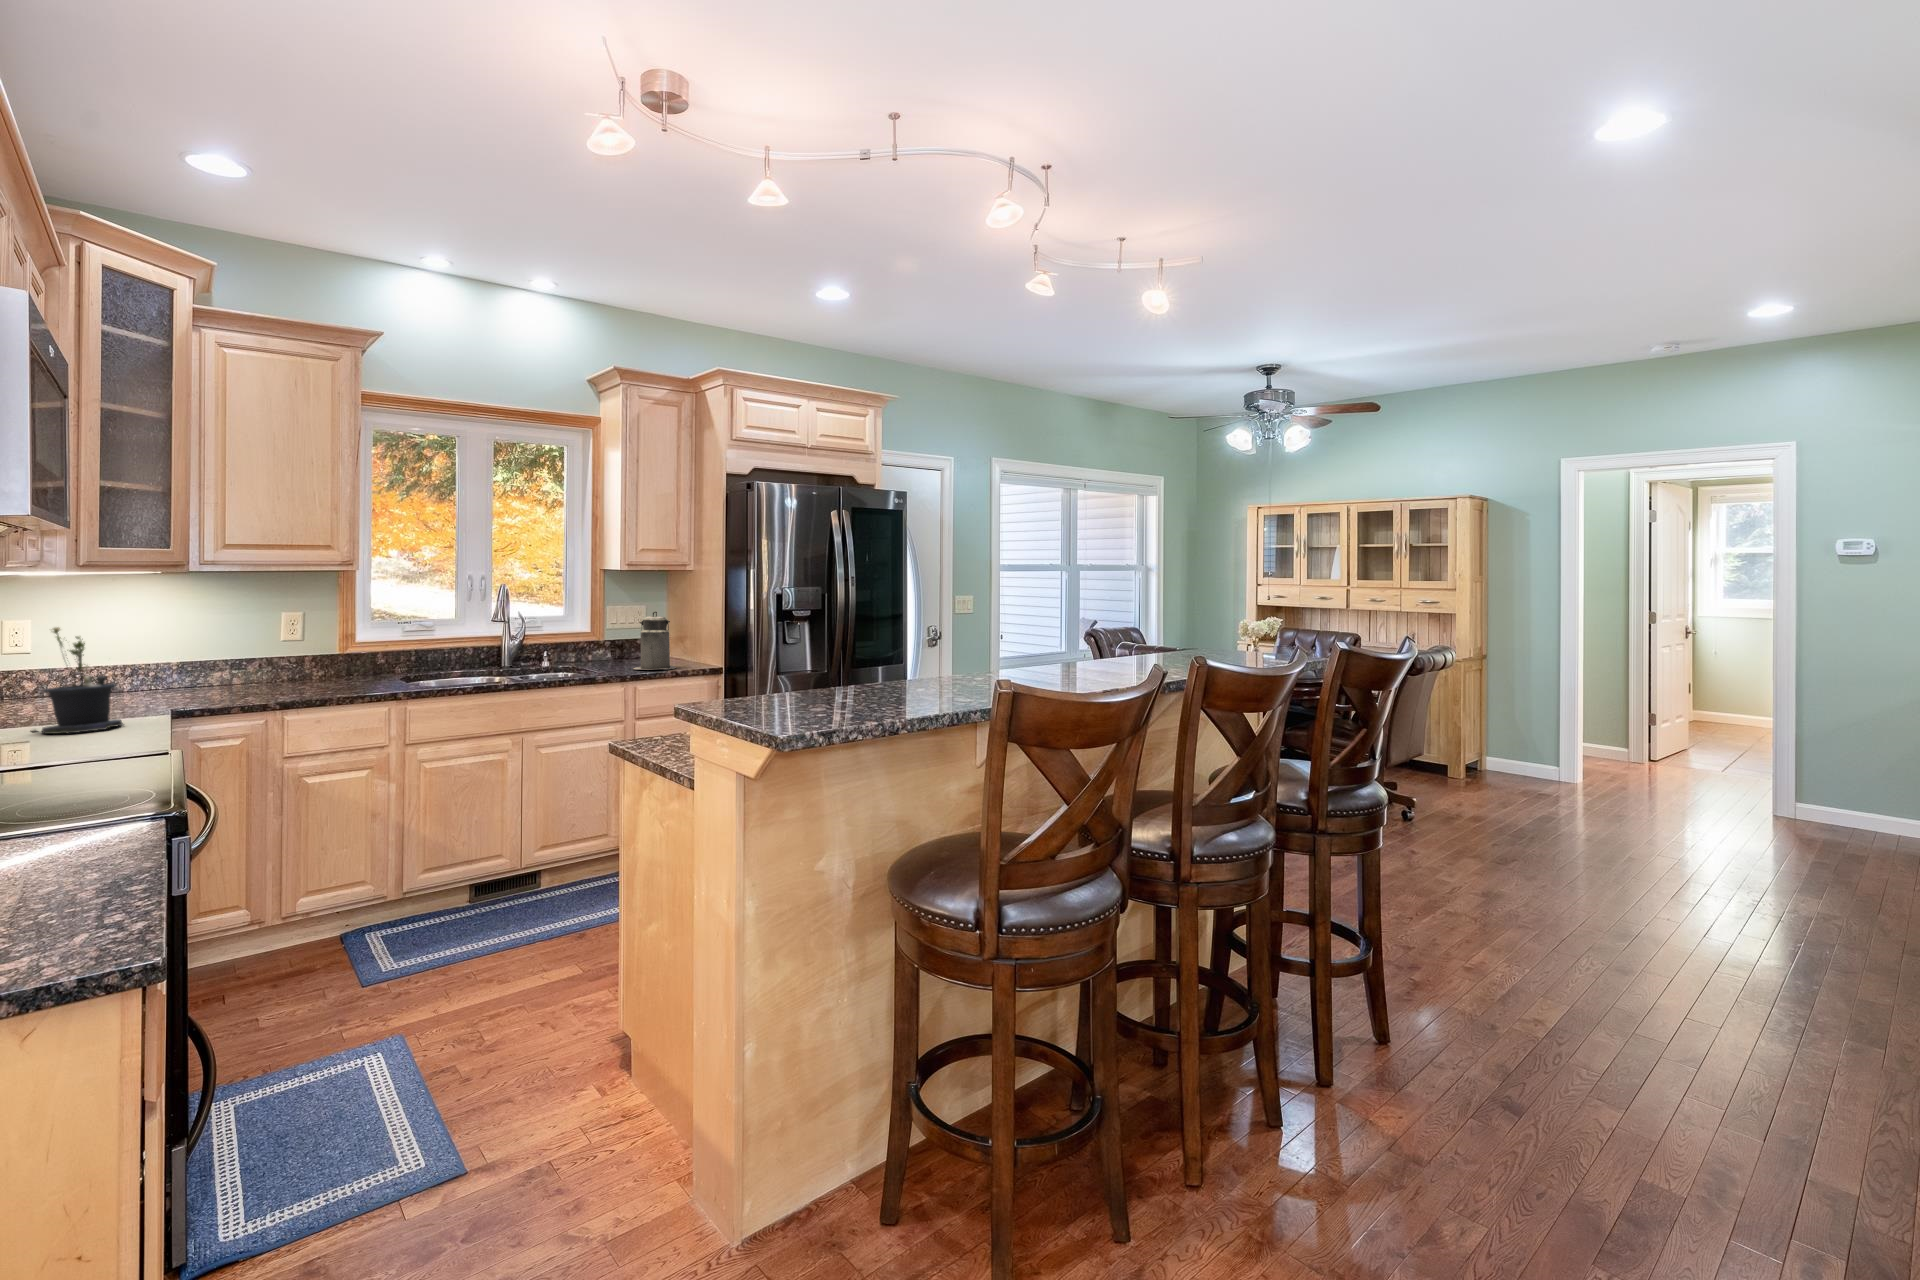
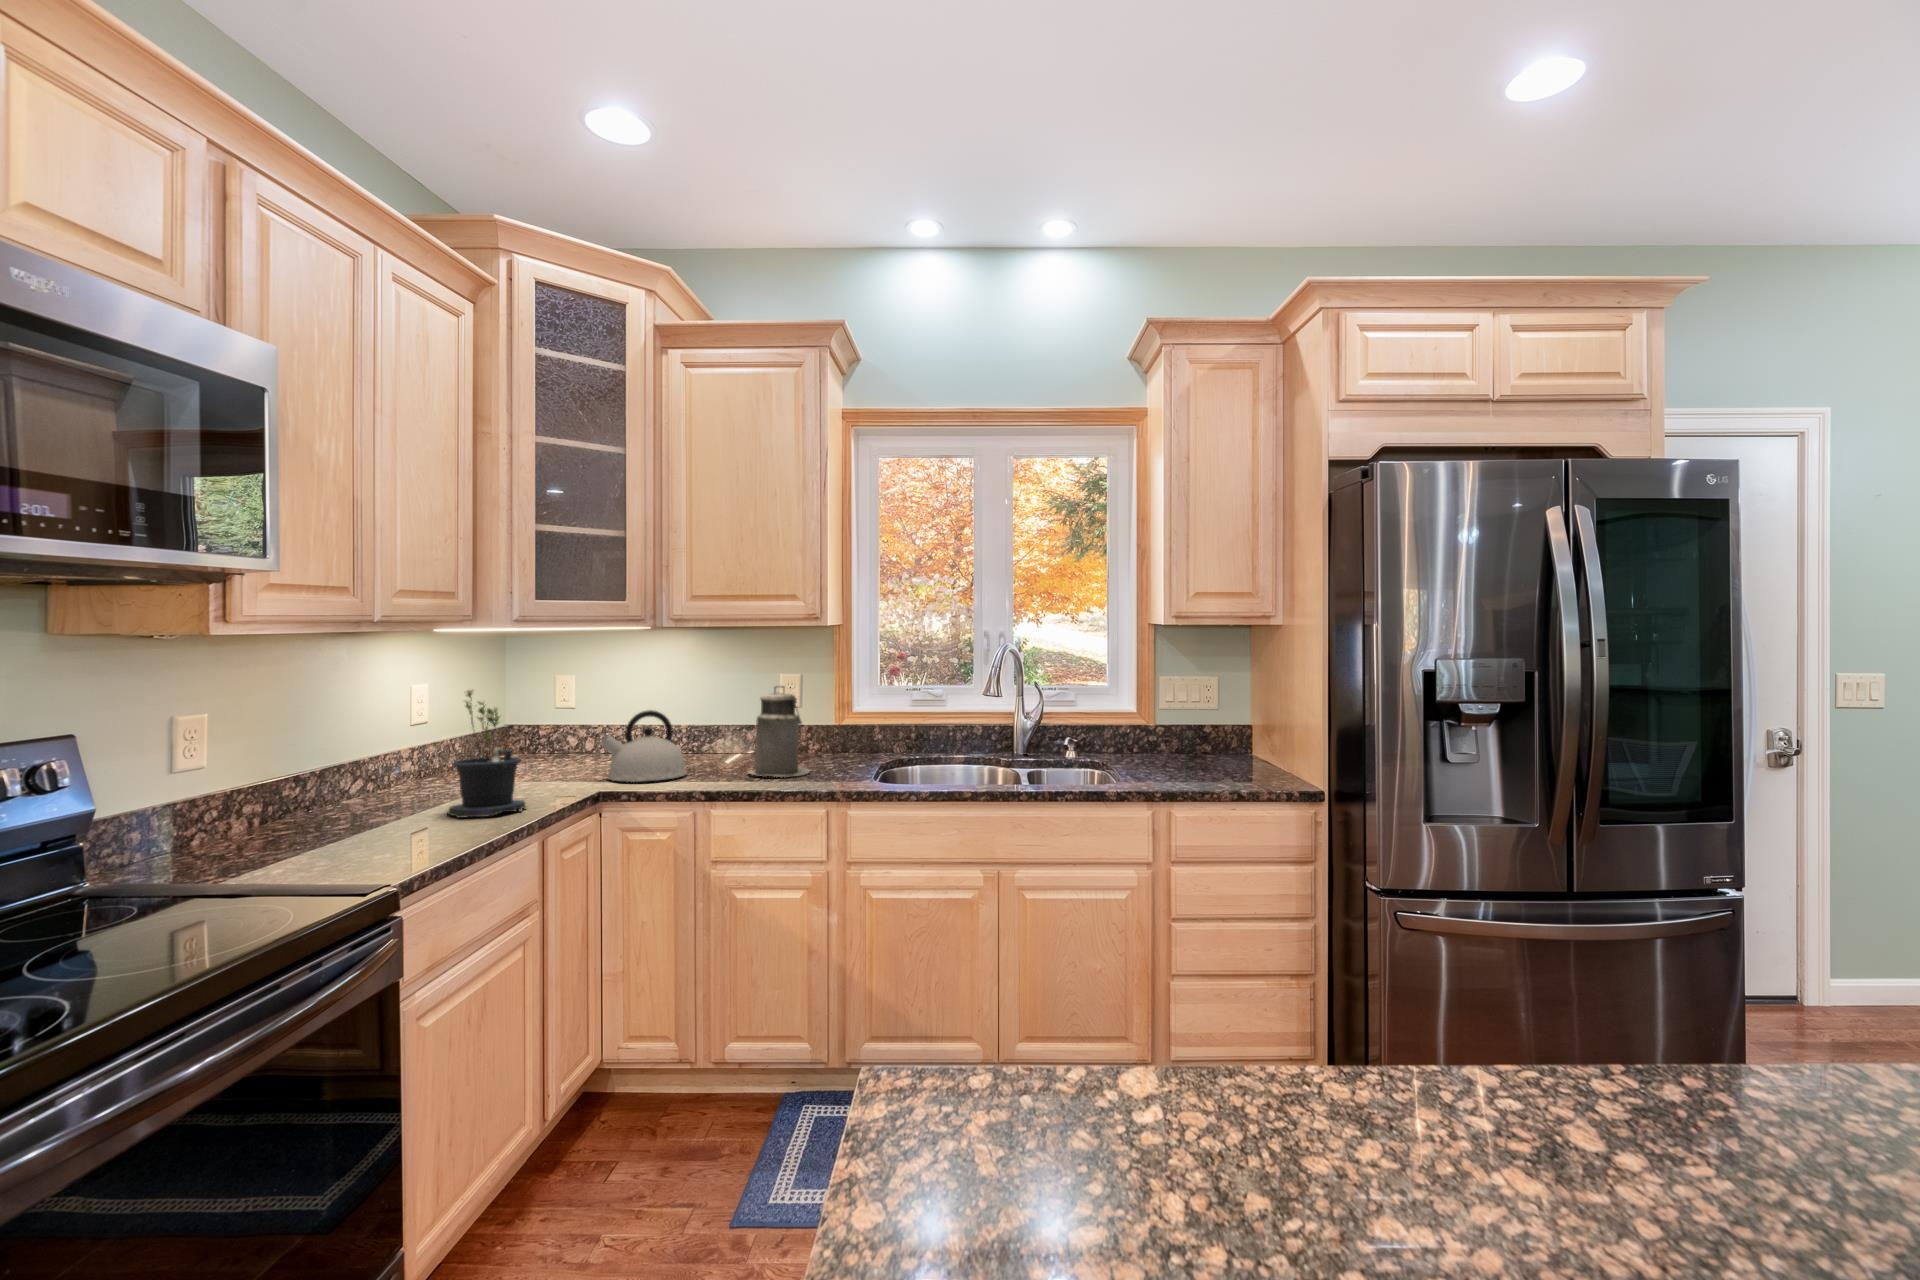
canister: present [634,611,676,670] -> present [748,686,810,777]
kettle: none [131,645,223,706] -> present [600,710,687,782]

